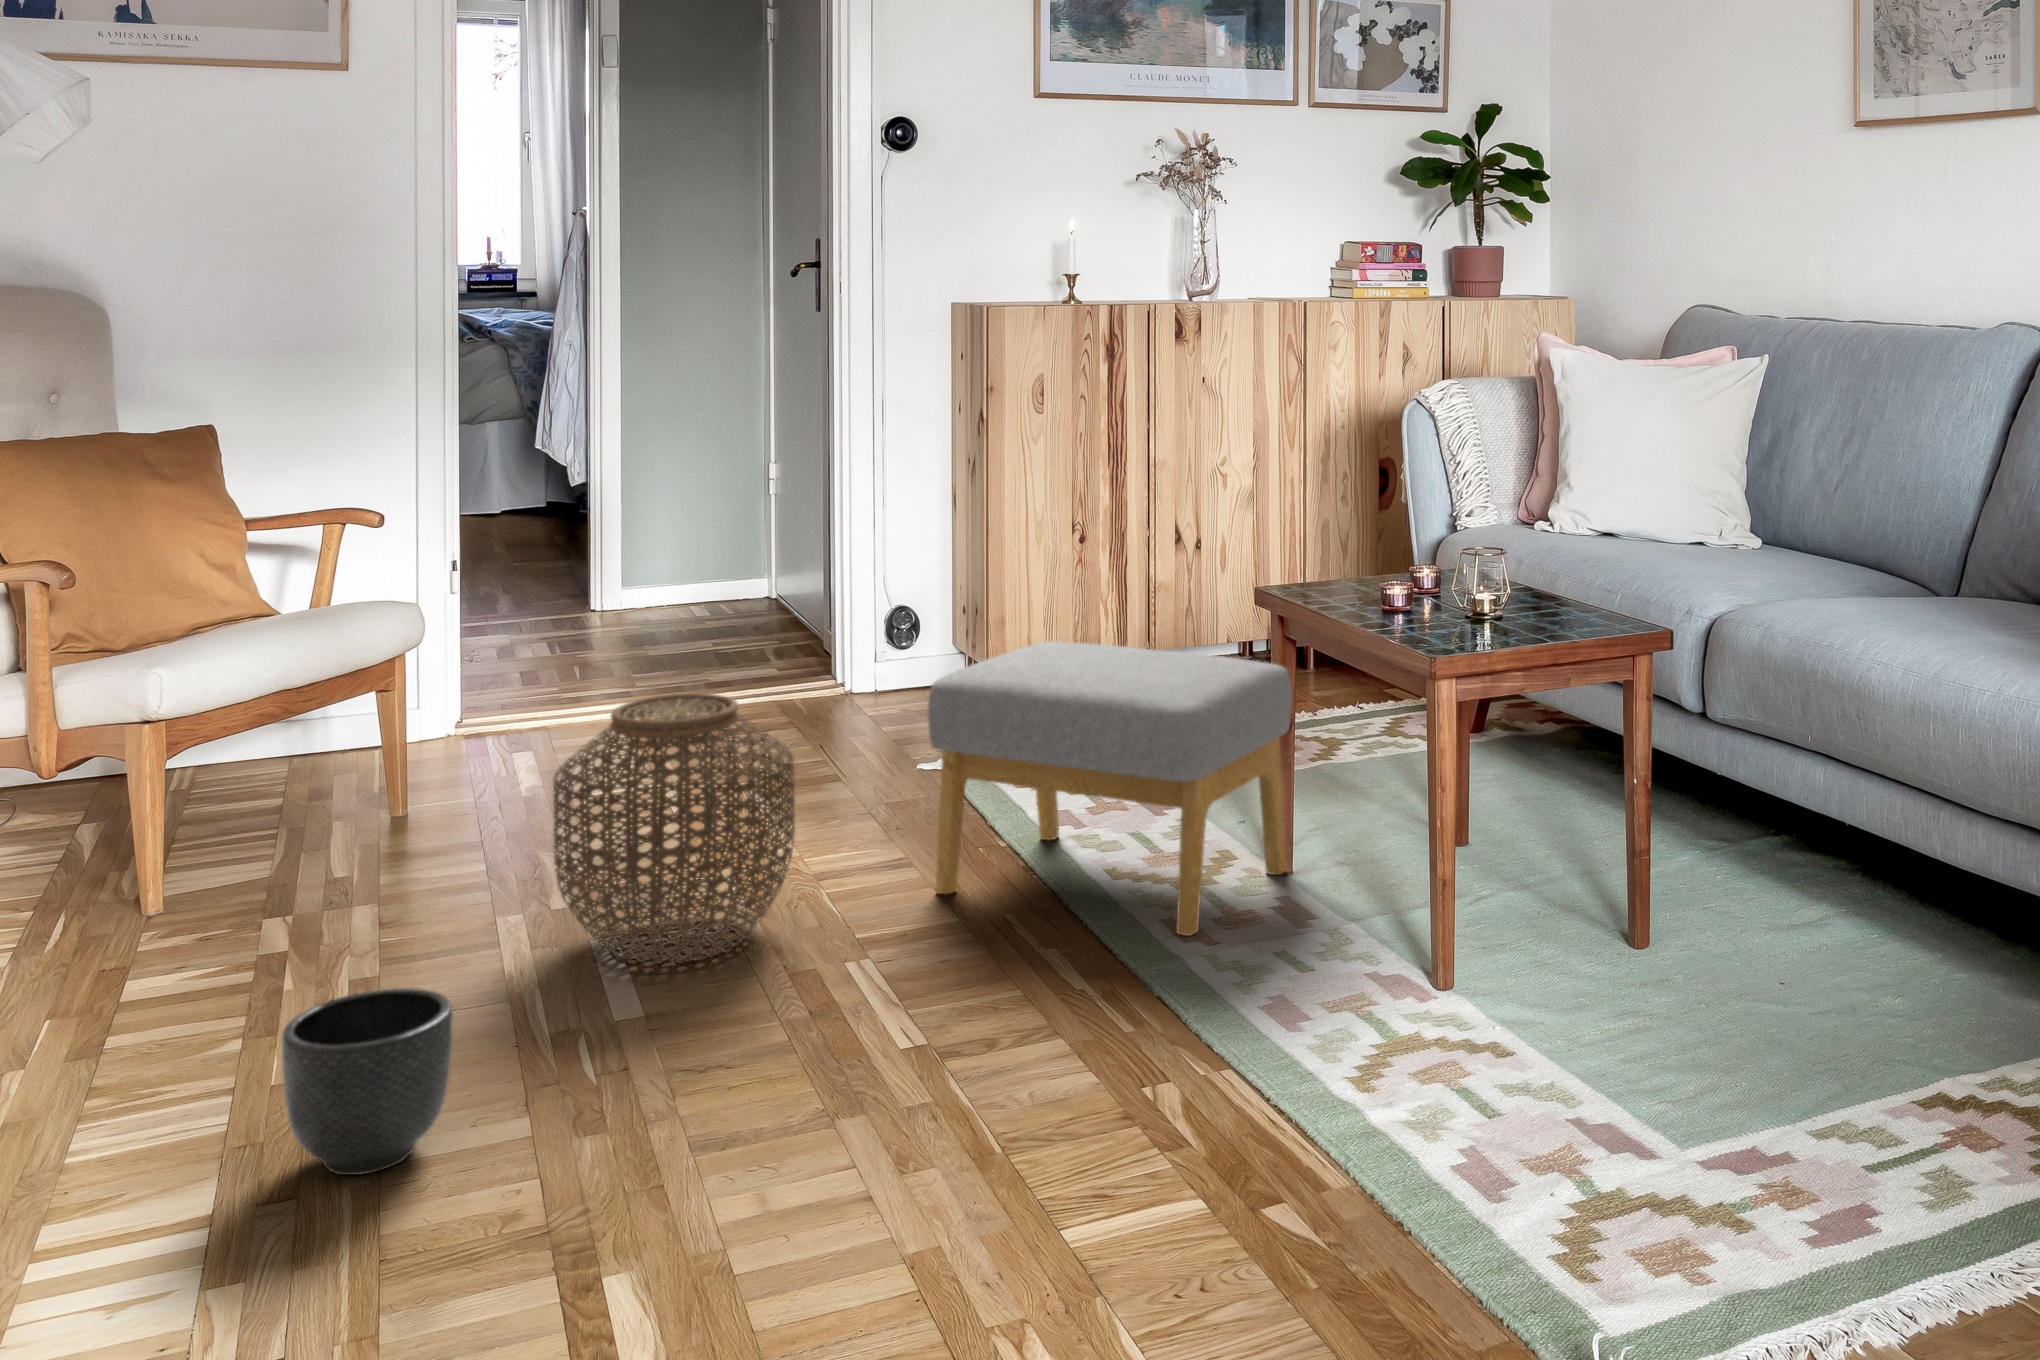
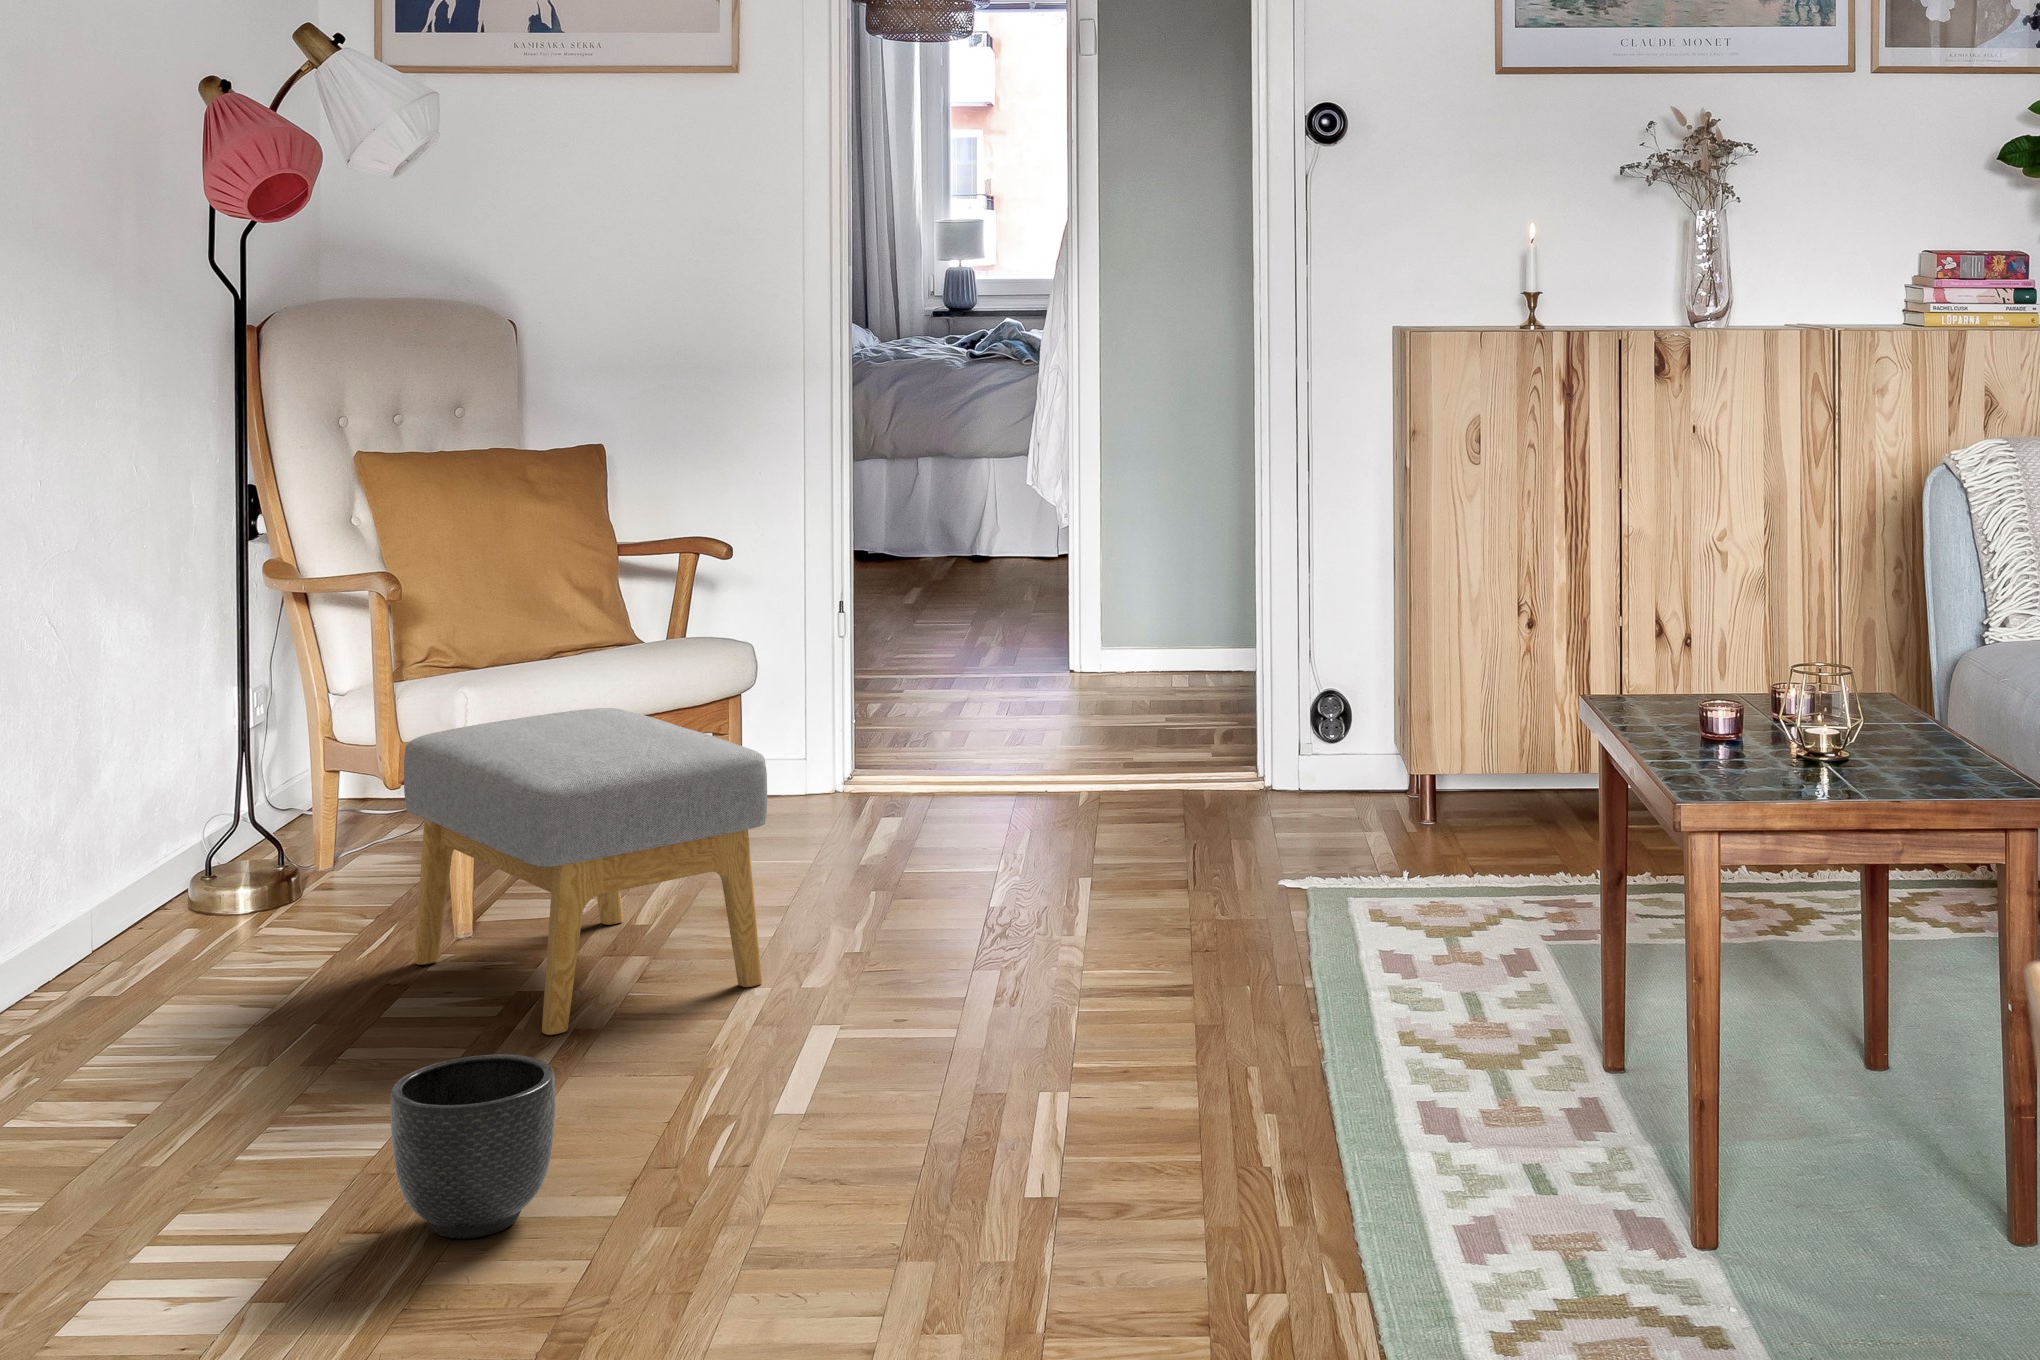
footstool: present [928,642,1292,936] -> present [404,708,767,1035]
woven basket: present [553,693,795,964] -> none [764,775,1019,1071]

